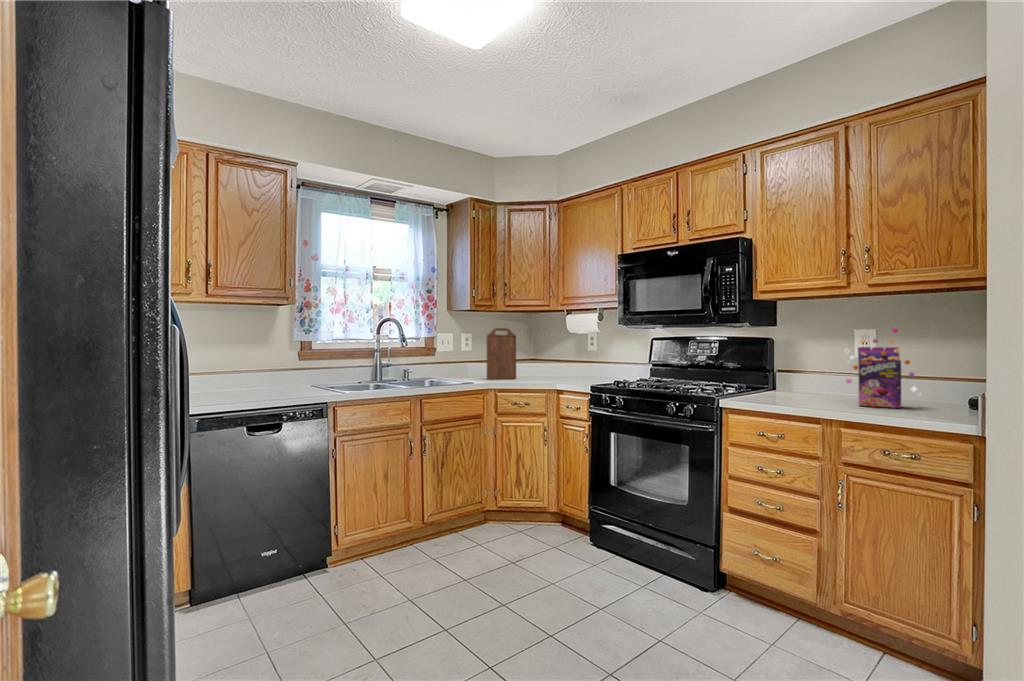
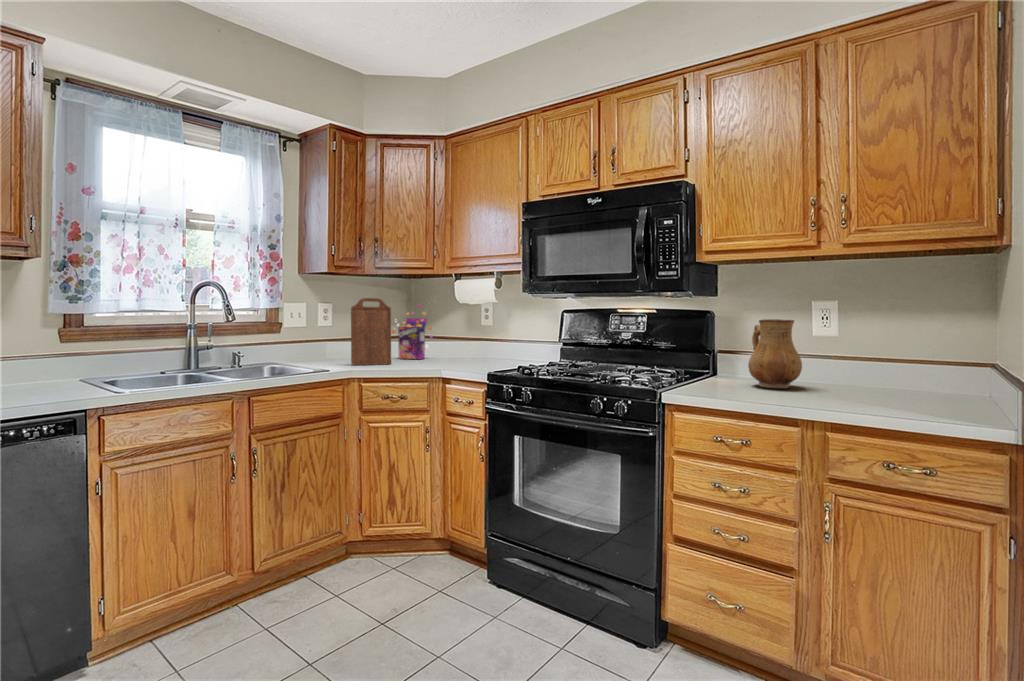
cereal box: present [846,328,917,408] -> present [392,305,433,359]
ceramic pitcher: none [797,344,840,398] -> present [748,319,802,388]

